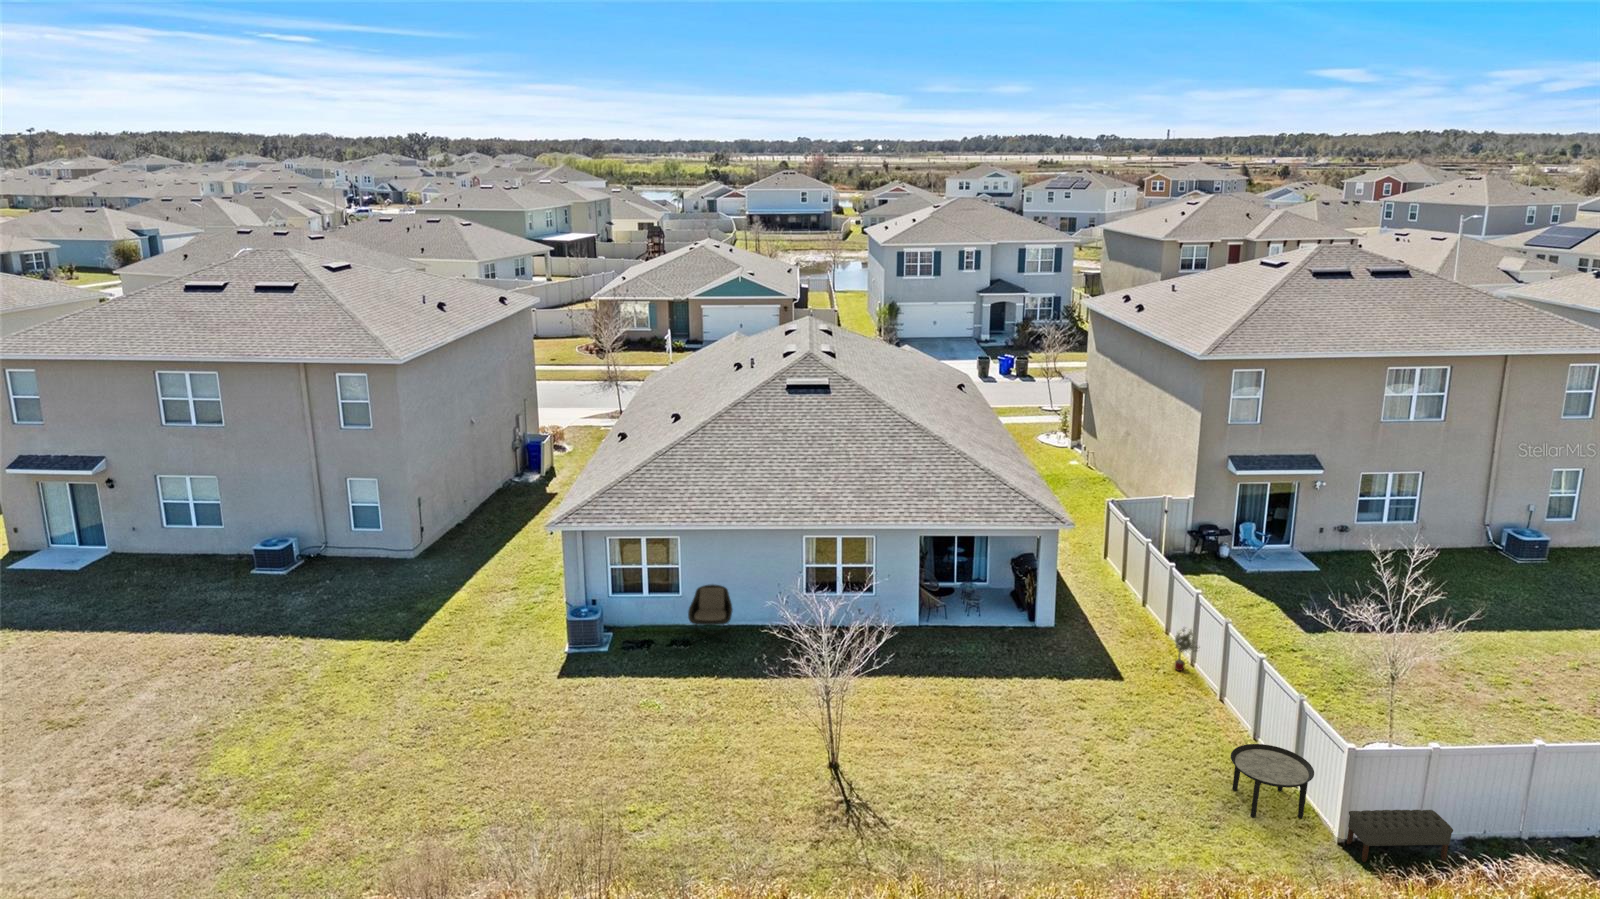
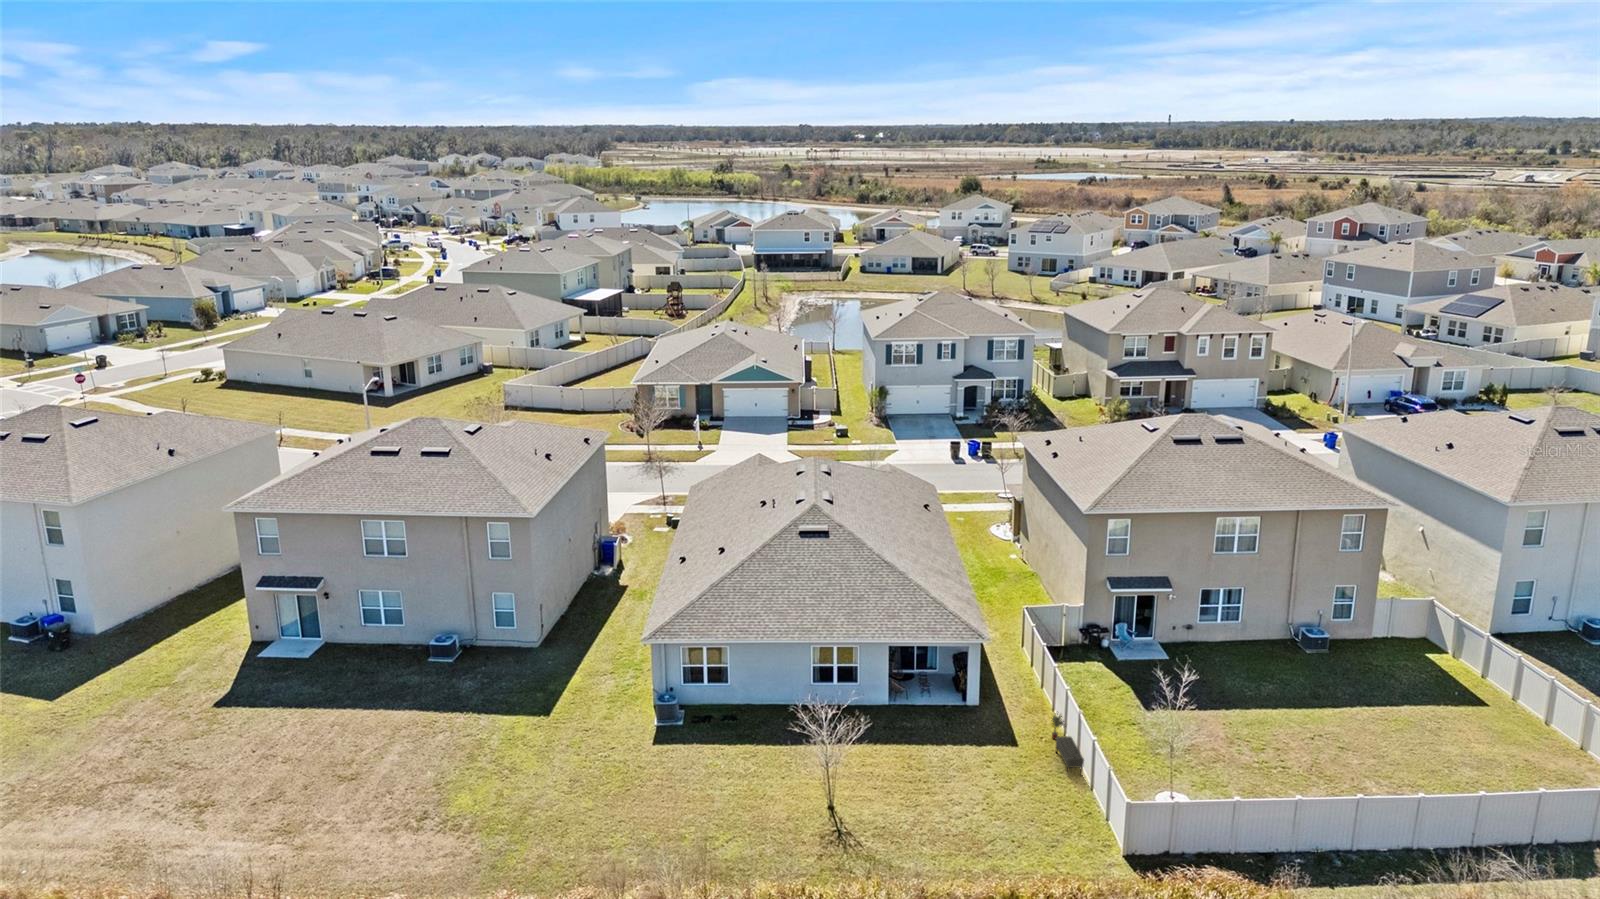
lounge chair: present [688,584,733,642] -> none [735,677,765,718]
round table: present [1231,744,1314,818] -> none [1066,797,1113,843]
bench: present [1347,810,1453,862] -> present [1056,736,1084,775]

